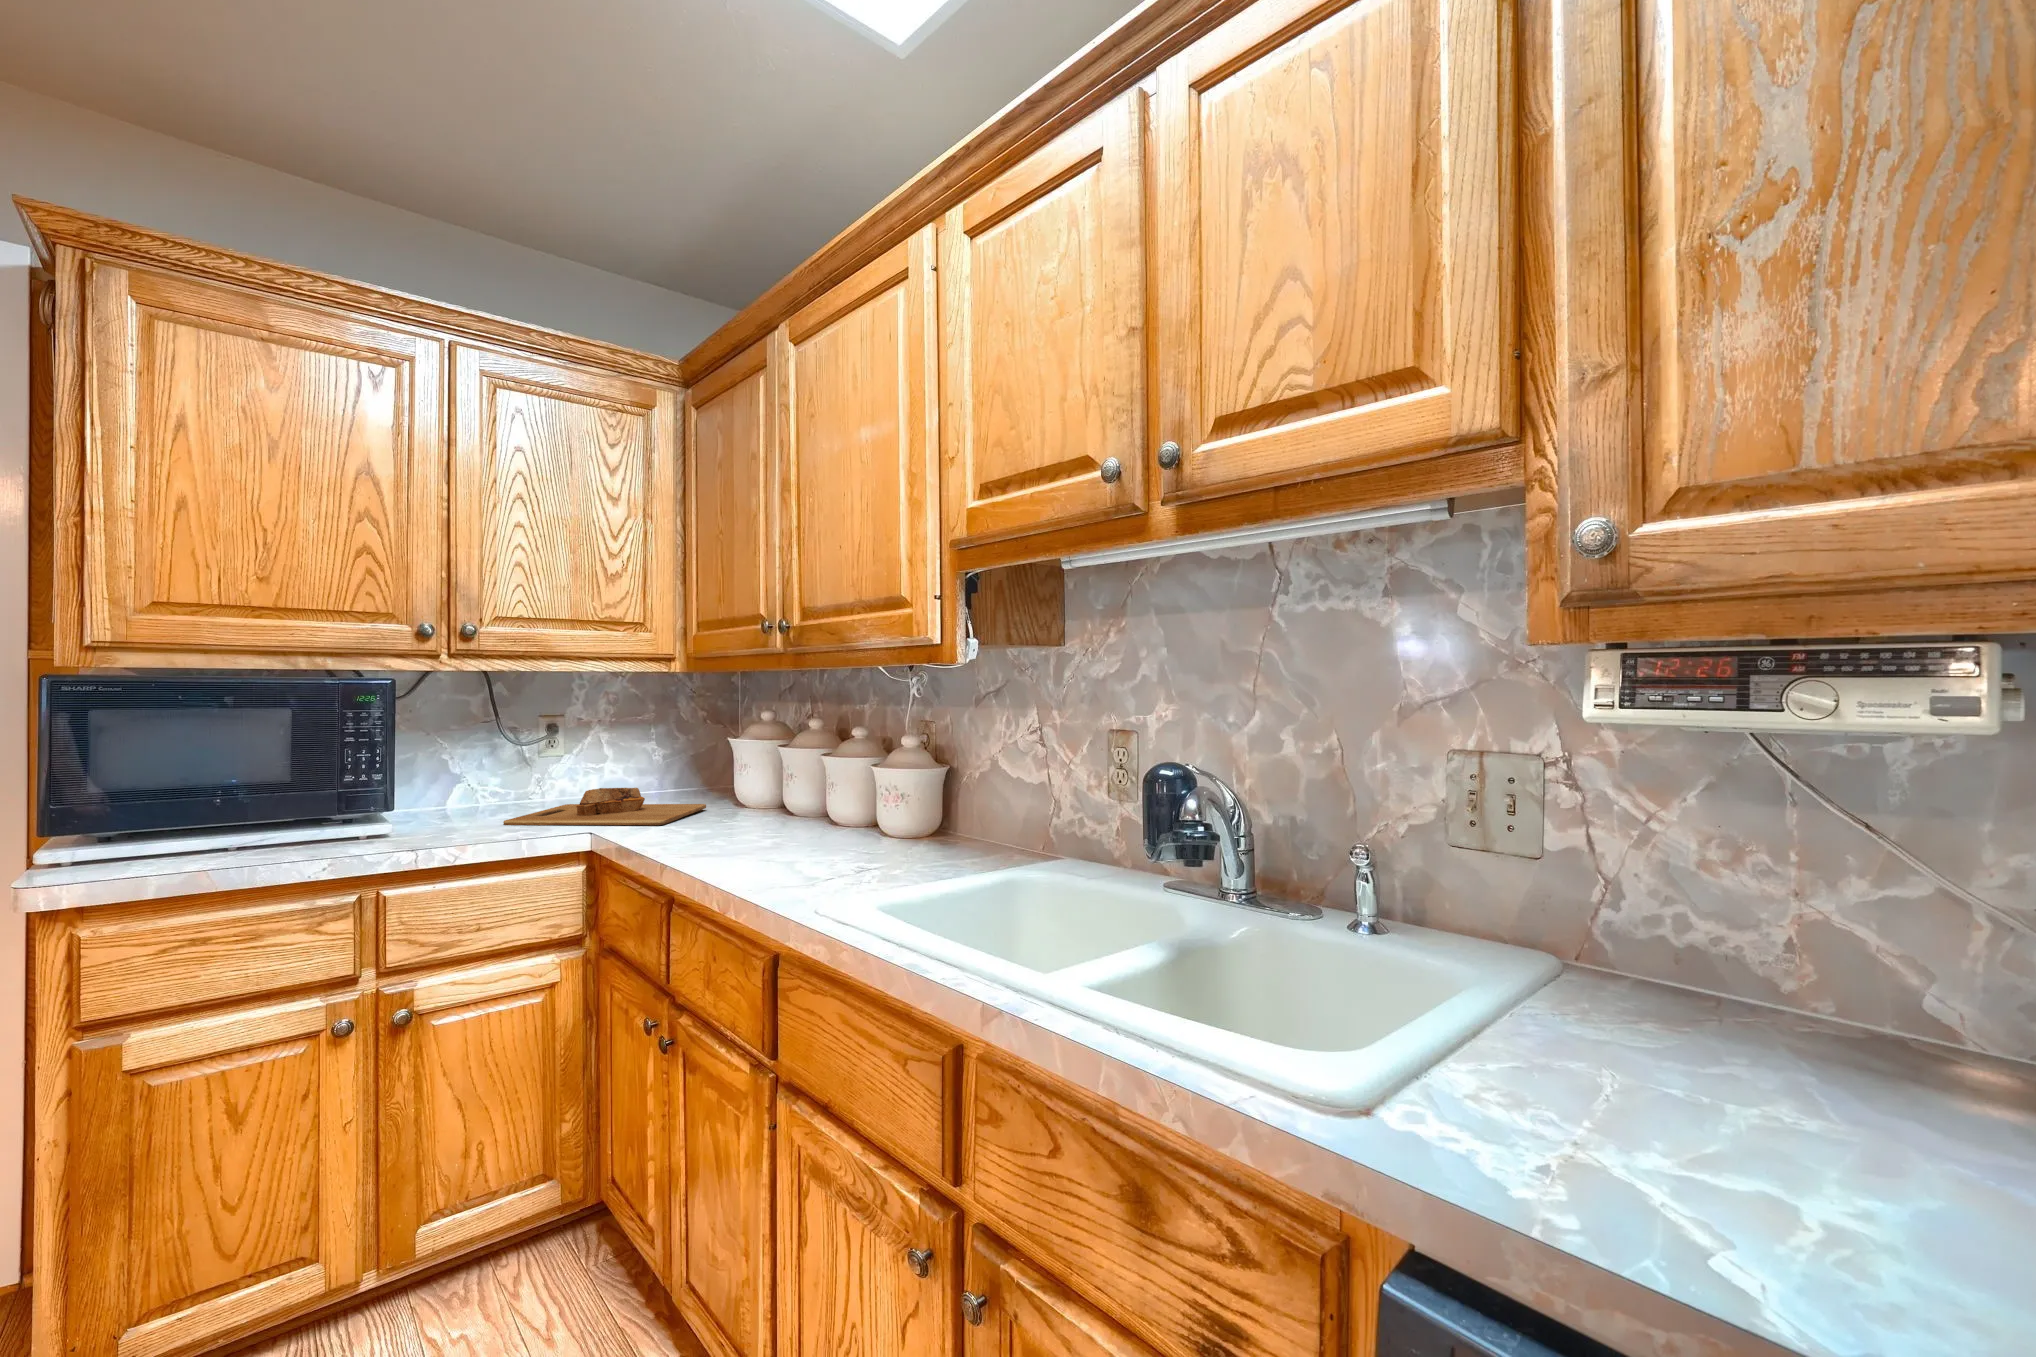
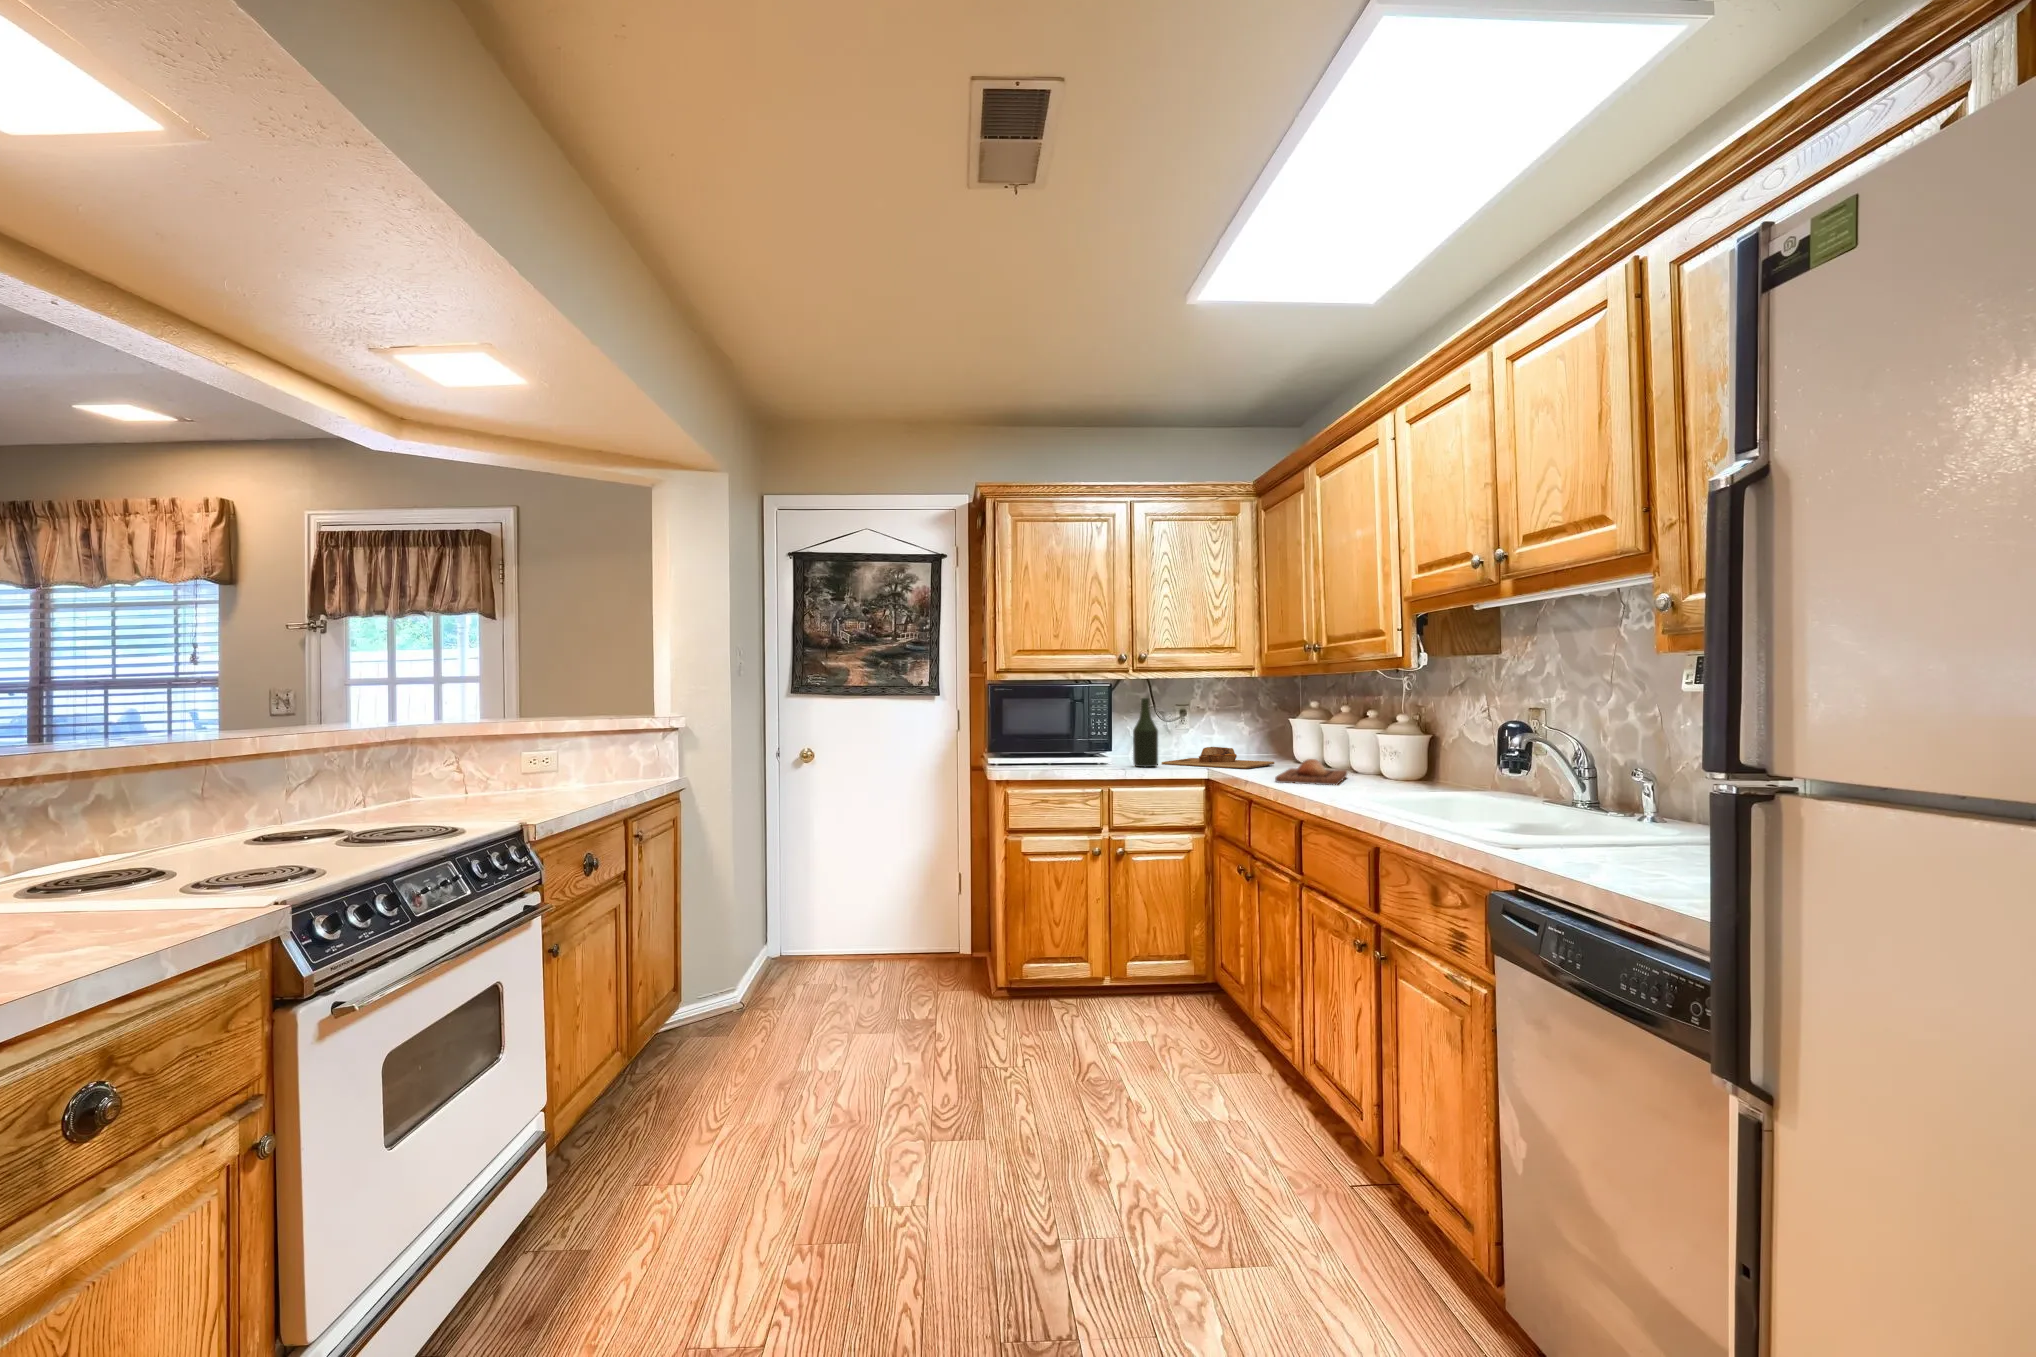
bottle: none [437,709,493,840] -> present [1133,698,1158,767]
bread loaf: none [715,810,828,867] -> present [1275,759,1347,785]

